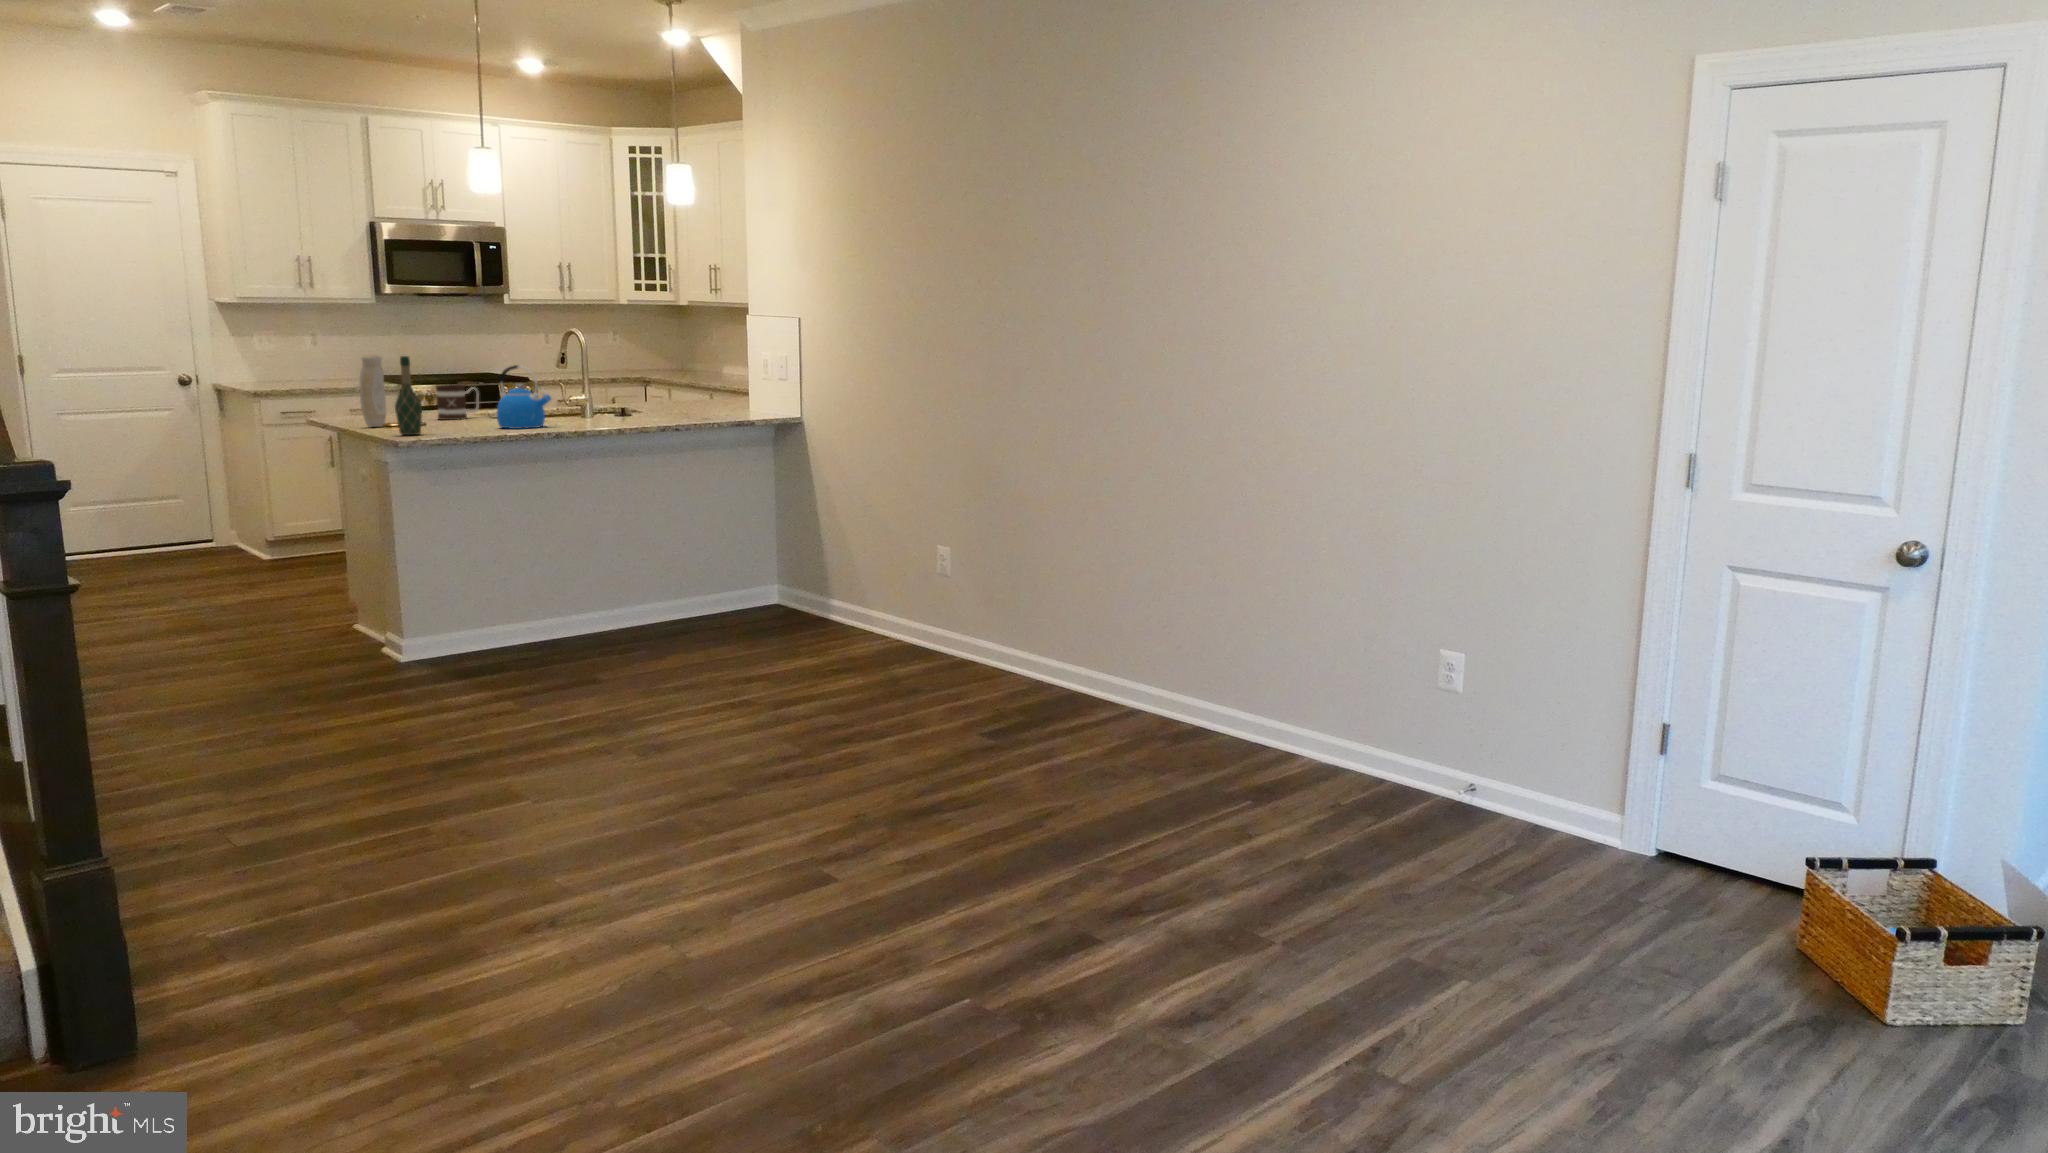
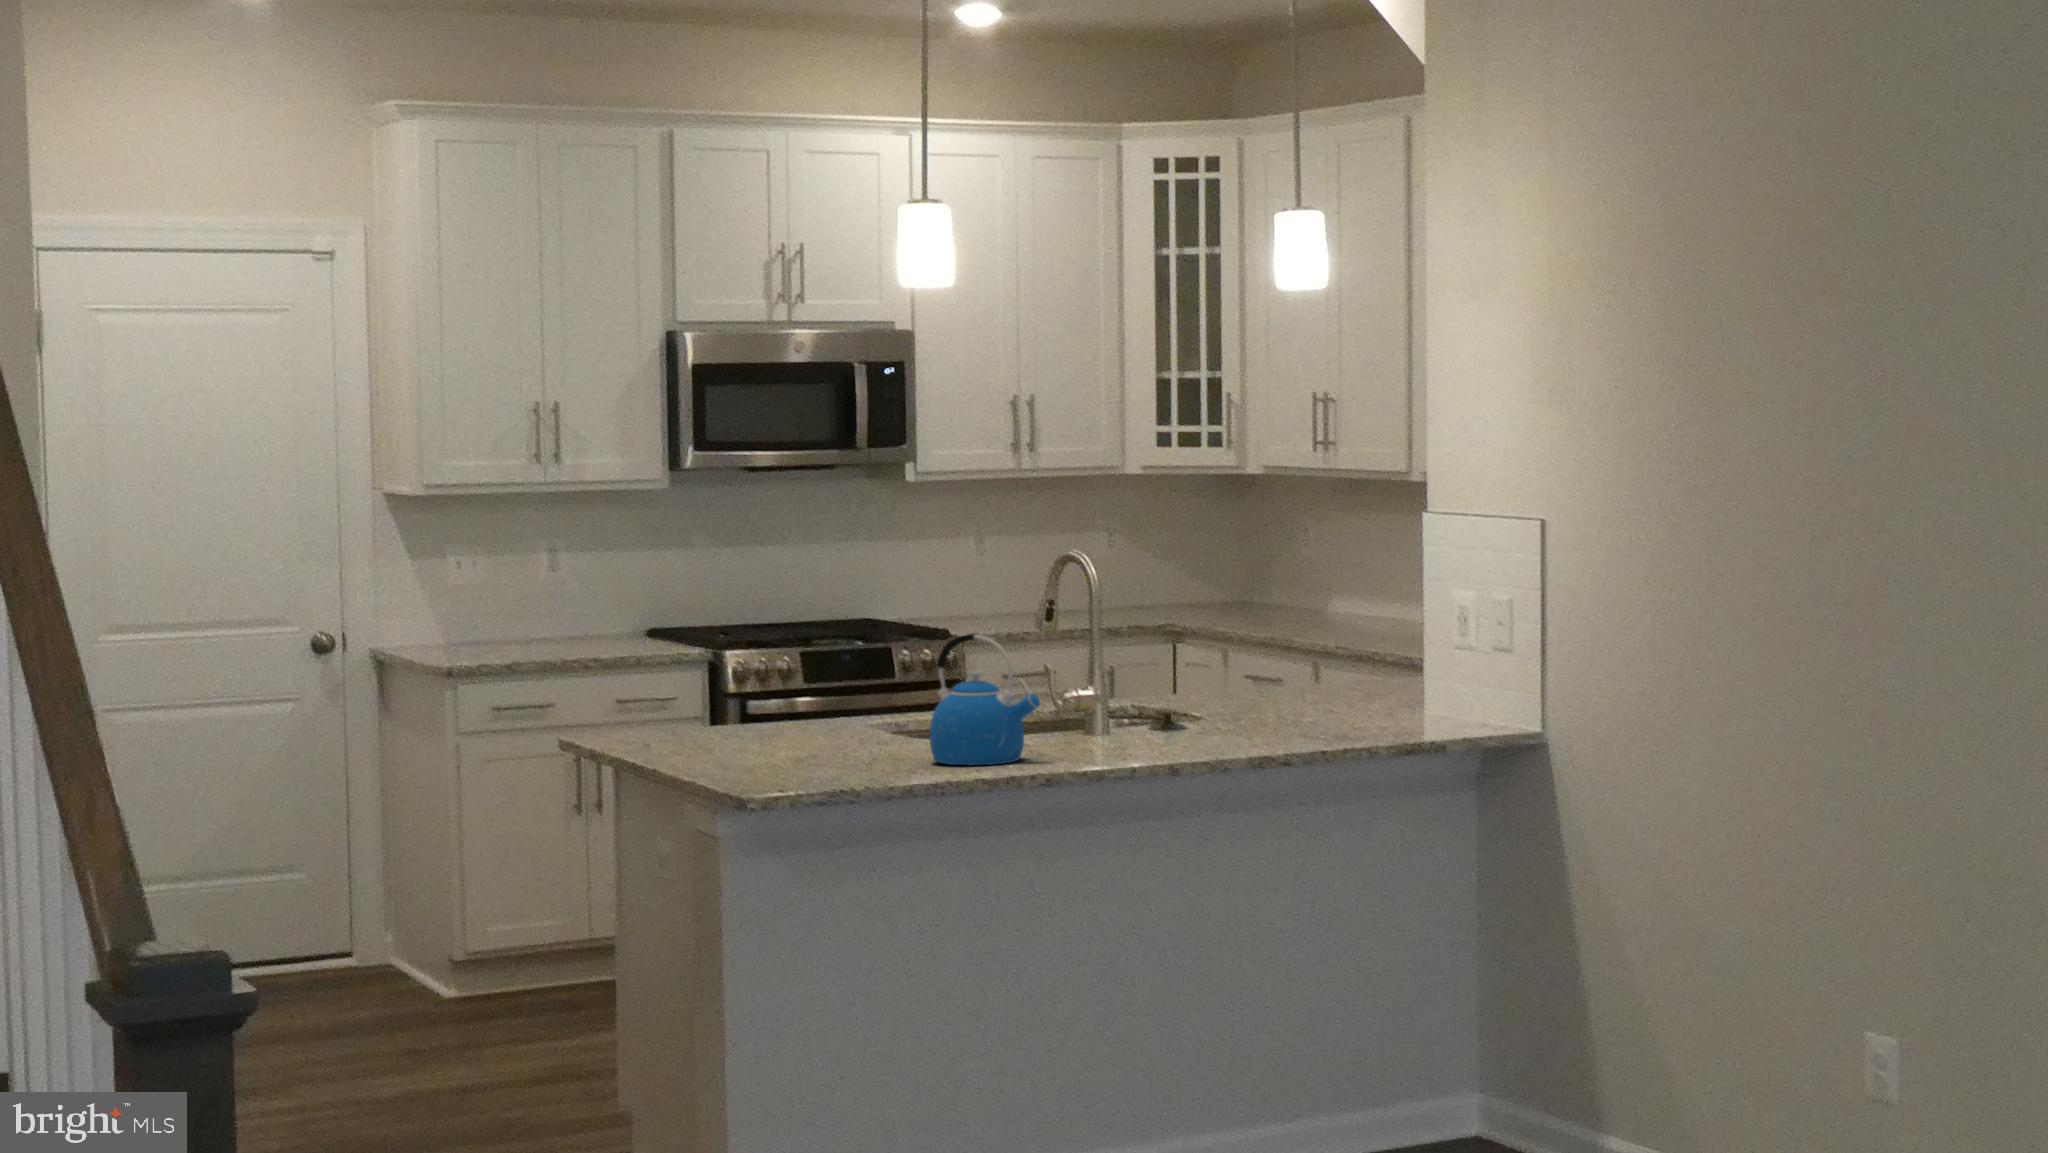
vase: present [360,355,386,427] -> none [664,611,710,755]
wine bottle: present [395,356,422,435] -> none [741,621,792,782]
mug: present [436,385,479,420] -> none [797,662,879,735]

